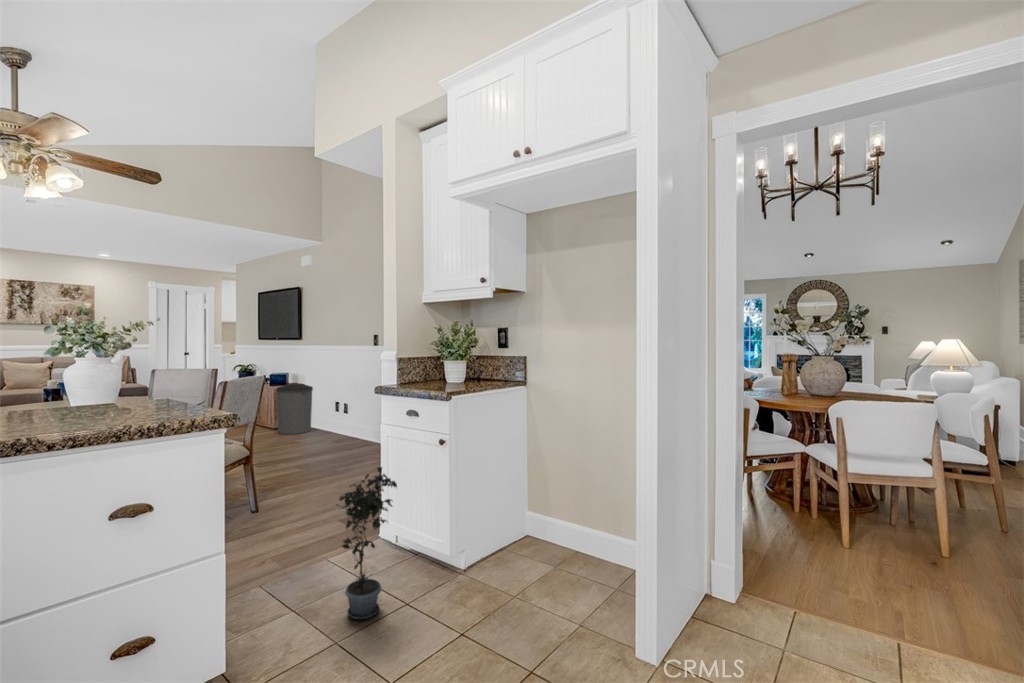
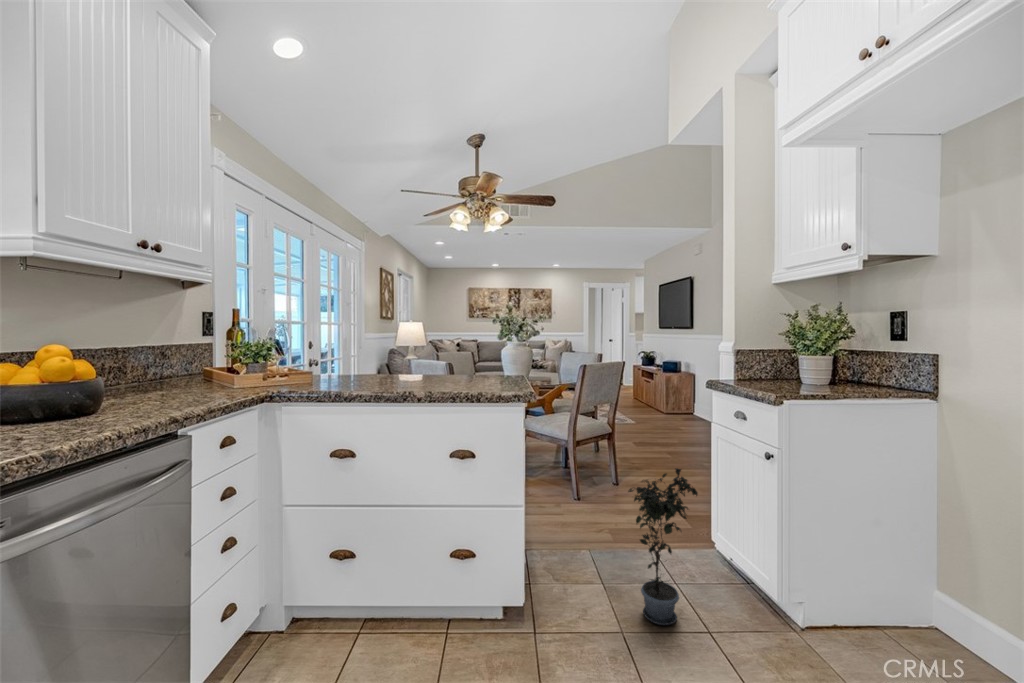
trash can: present [276,382,313,434] -> none [667,370,701,420]

